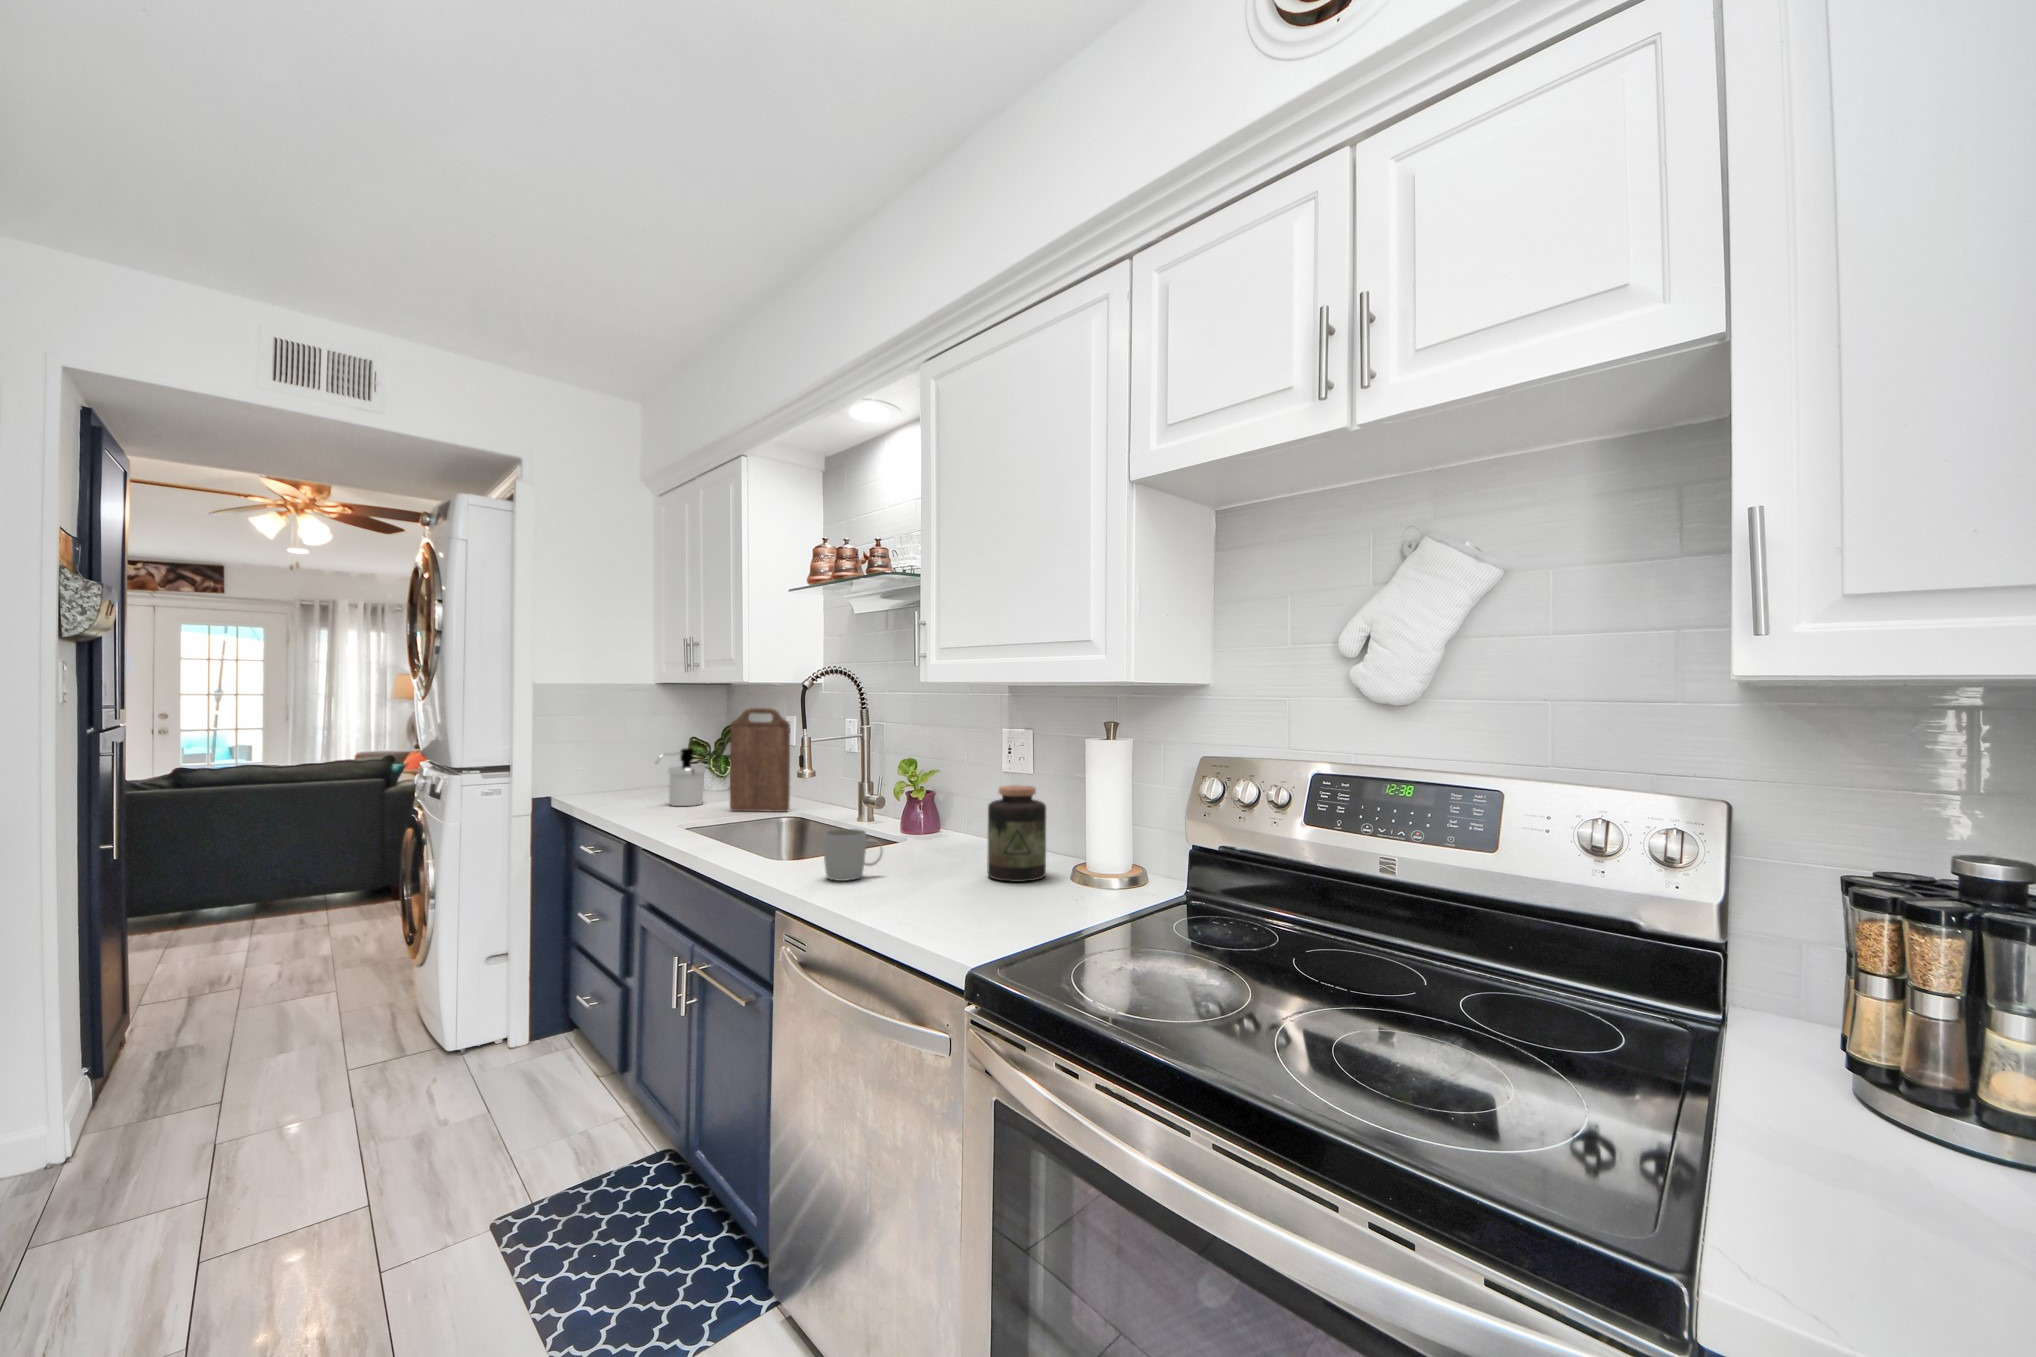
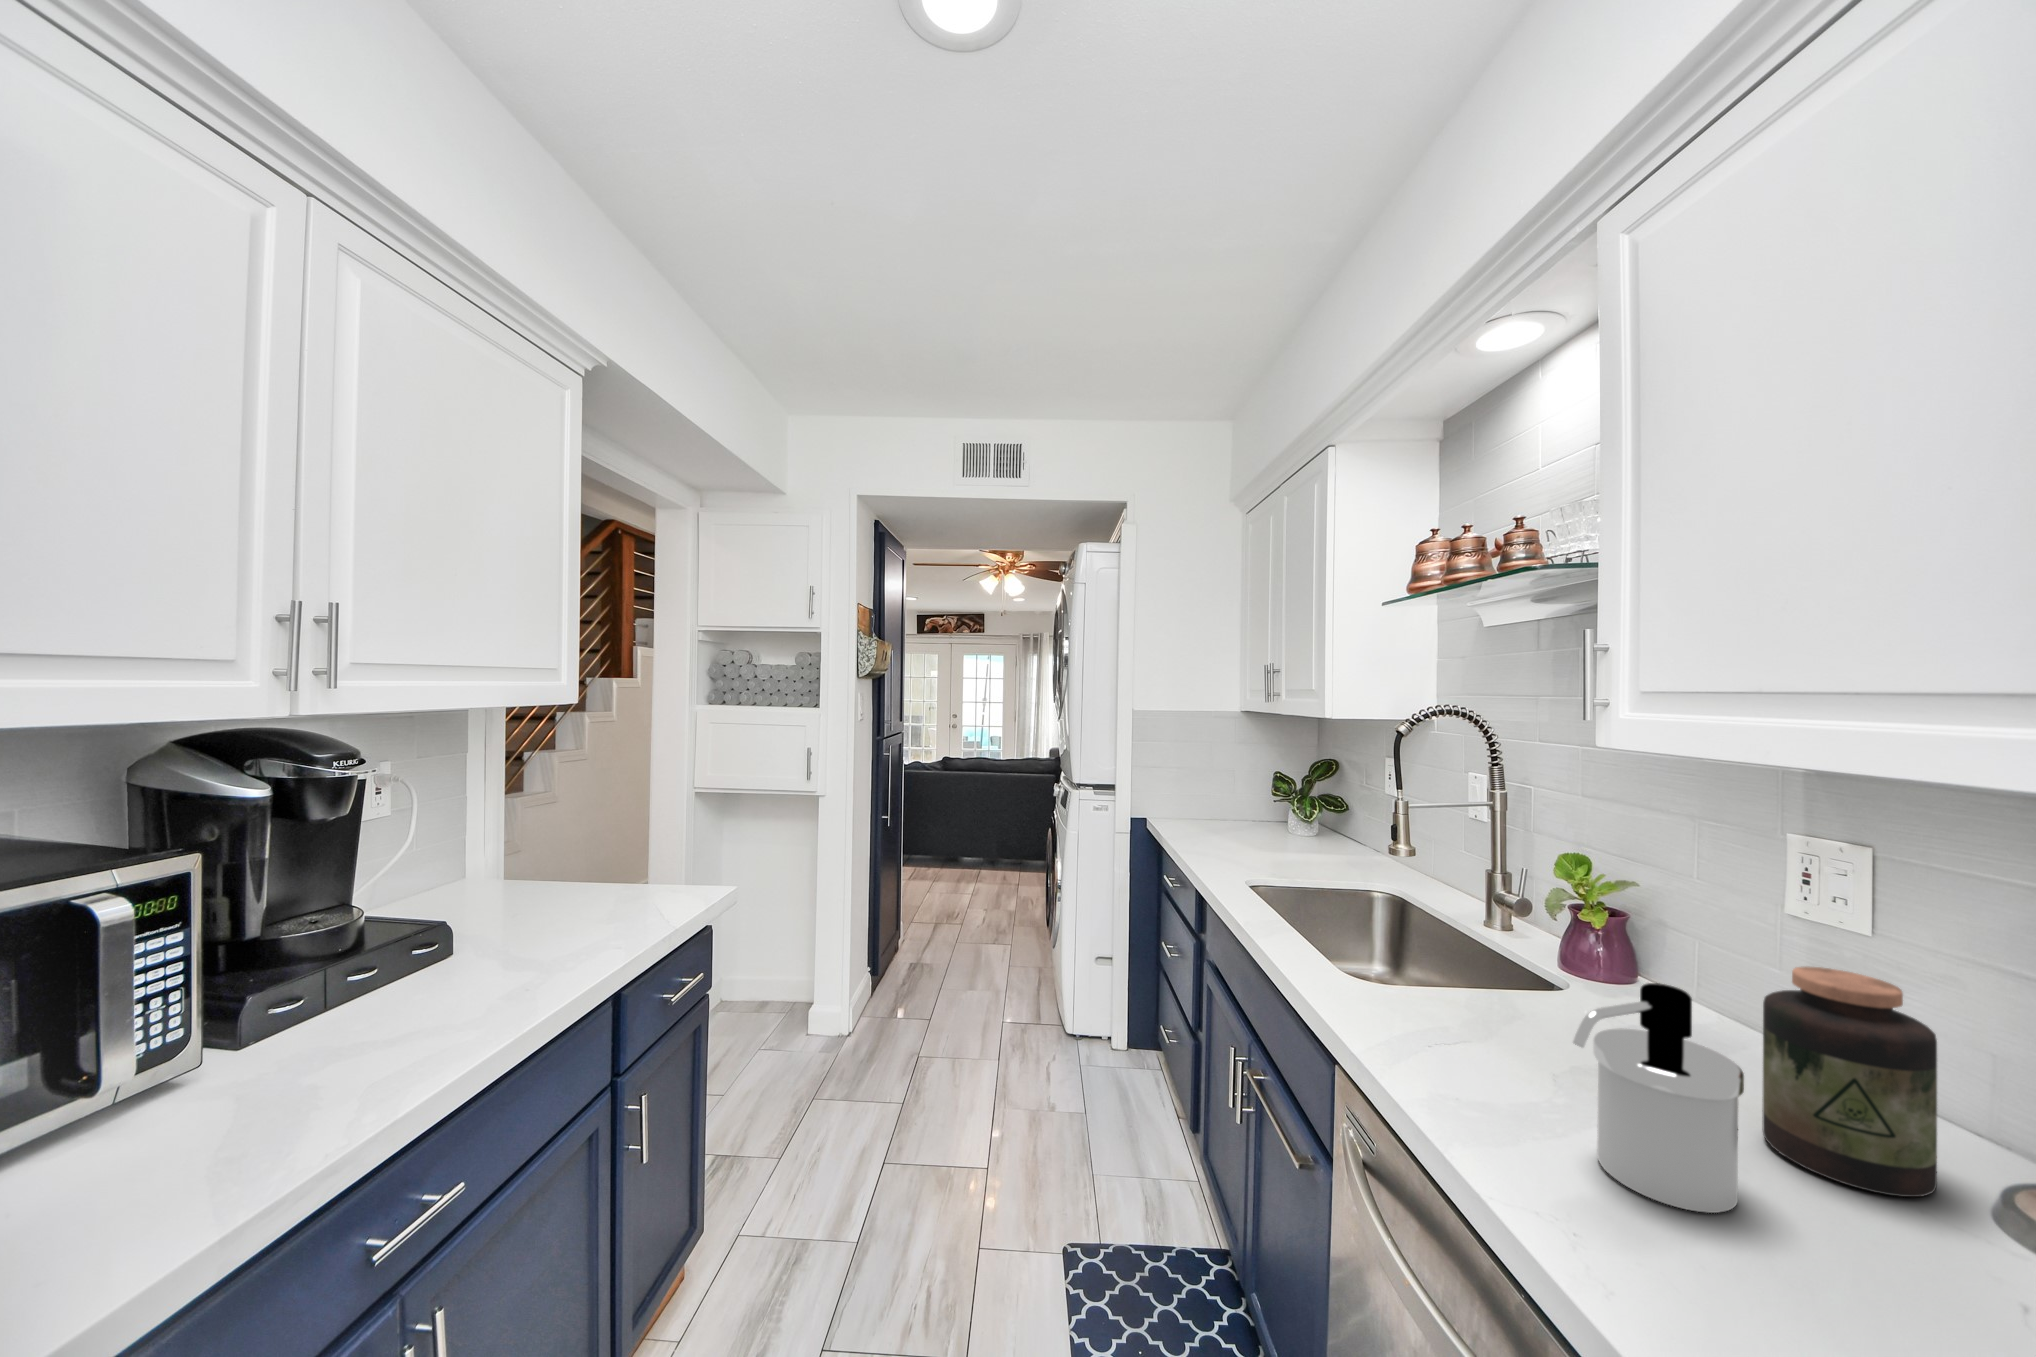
cutting board: present [730,708,790,812] -> none [1313,749,1388,880]
soap dispenser: present [656,748,705,806] -> present [1573,983,1744,1213]
mug: present [823,829,882,881] -> none [1416,971,1523,1066]

